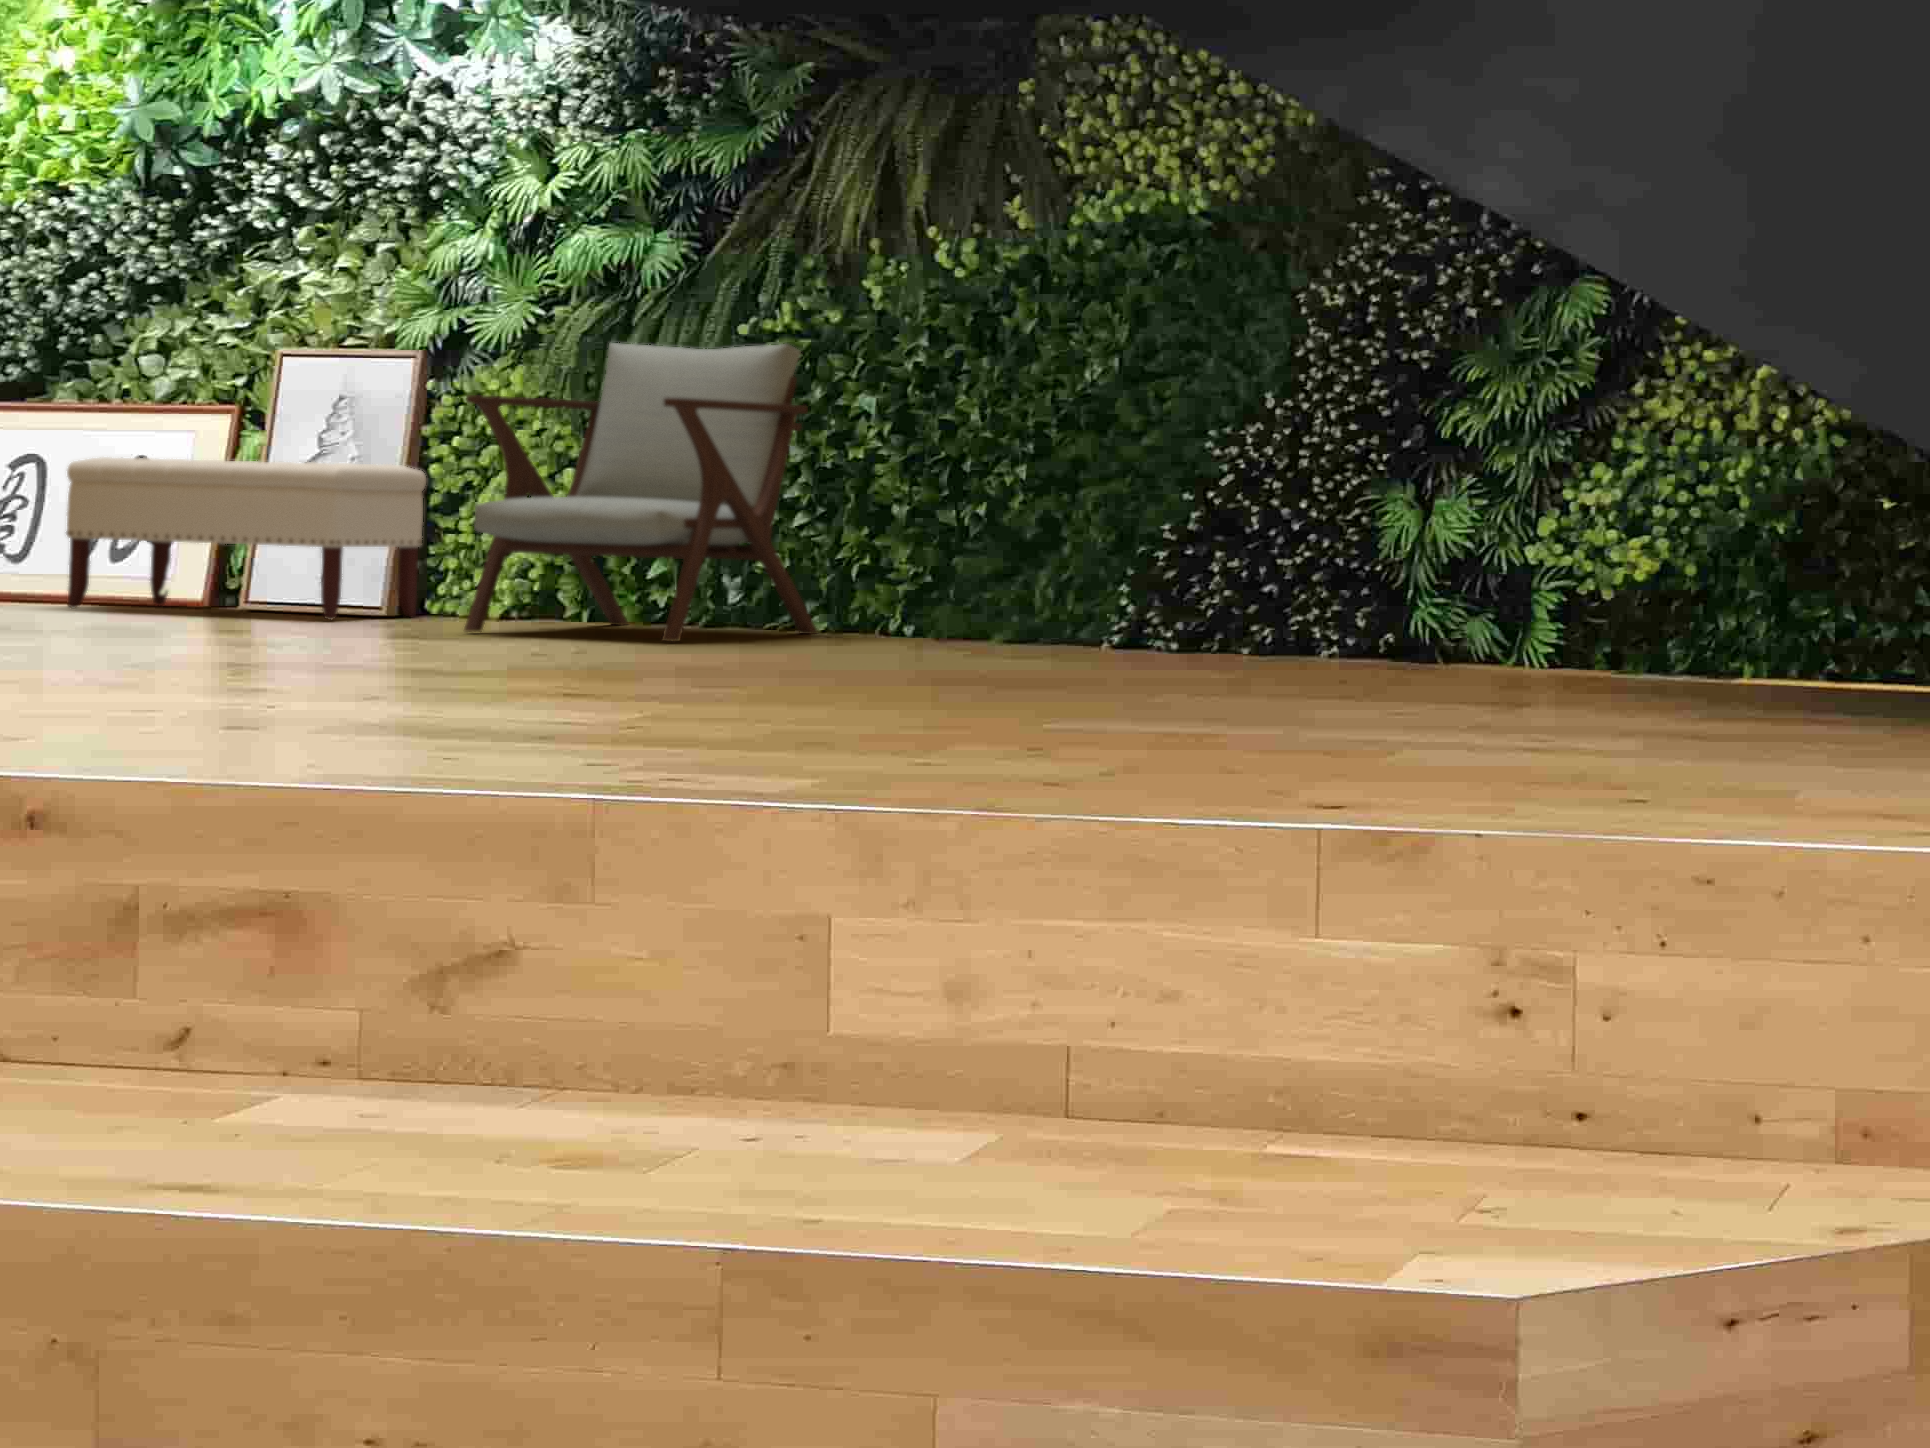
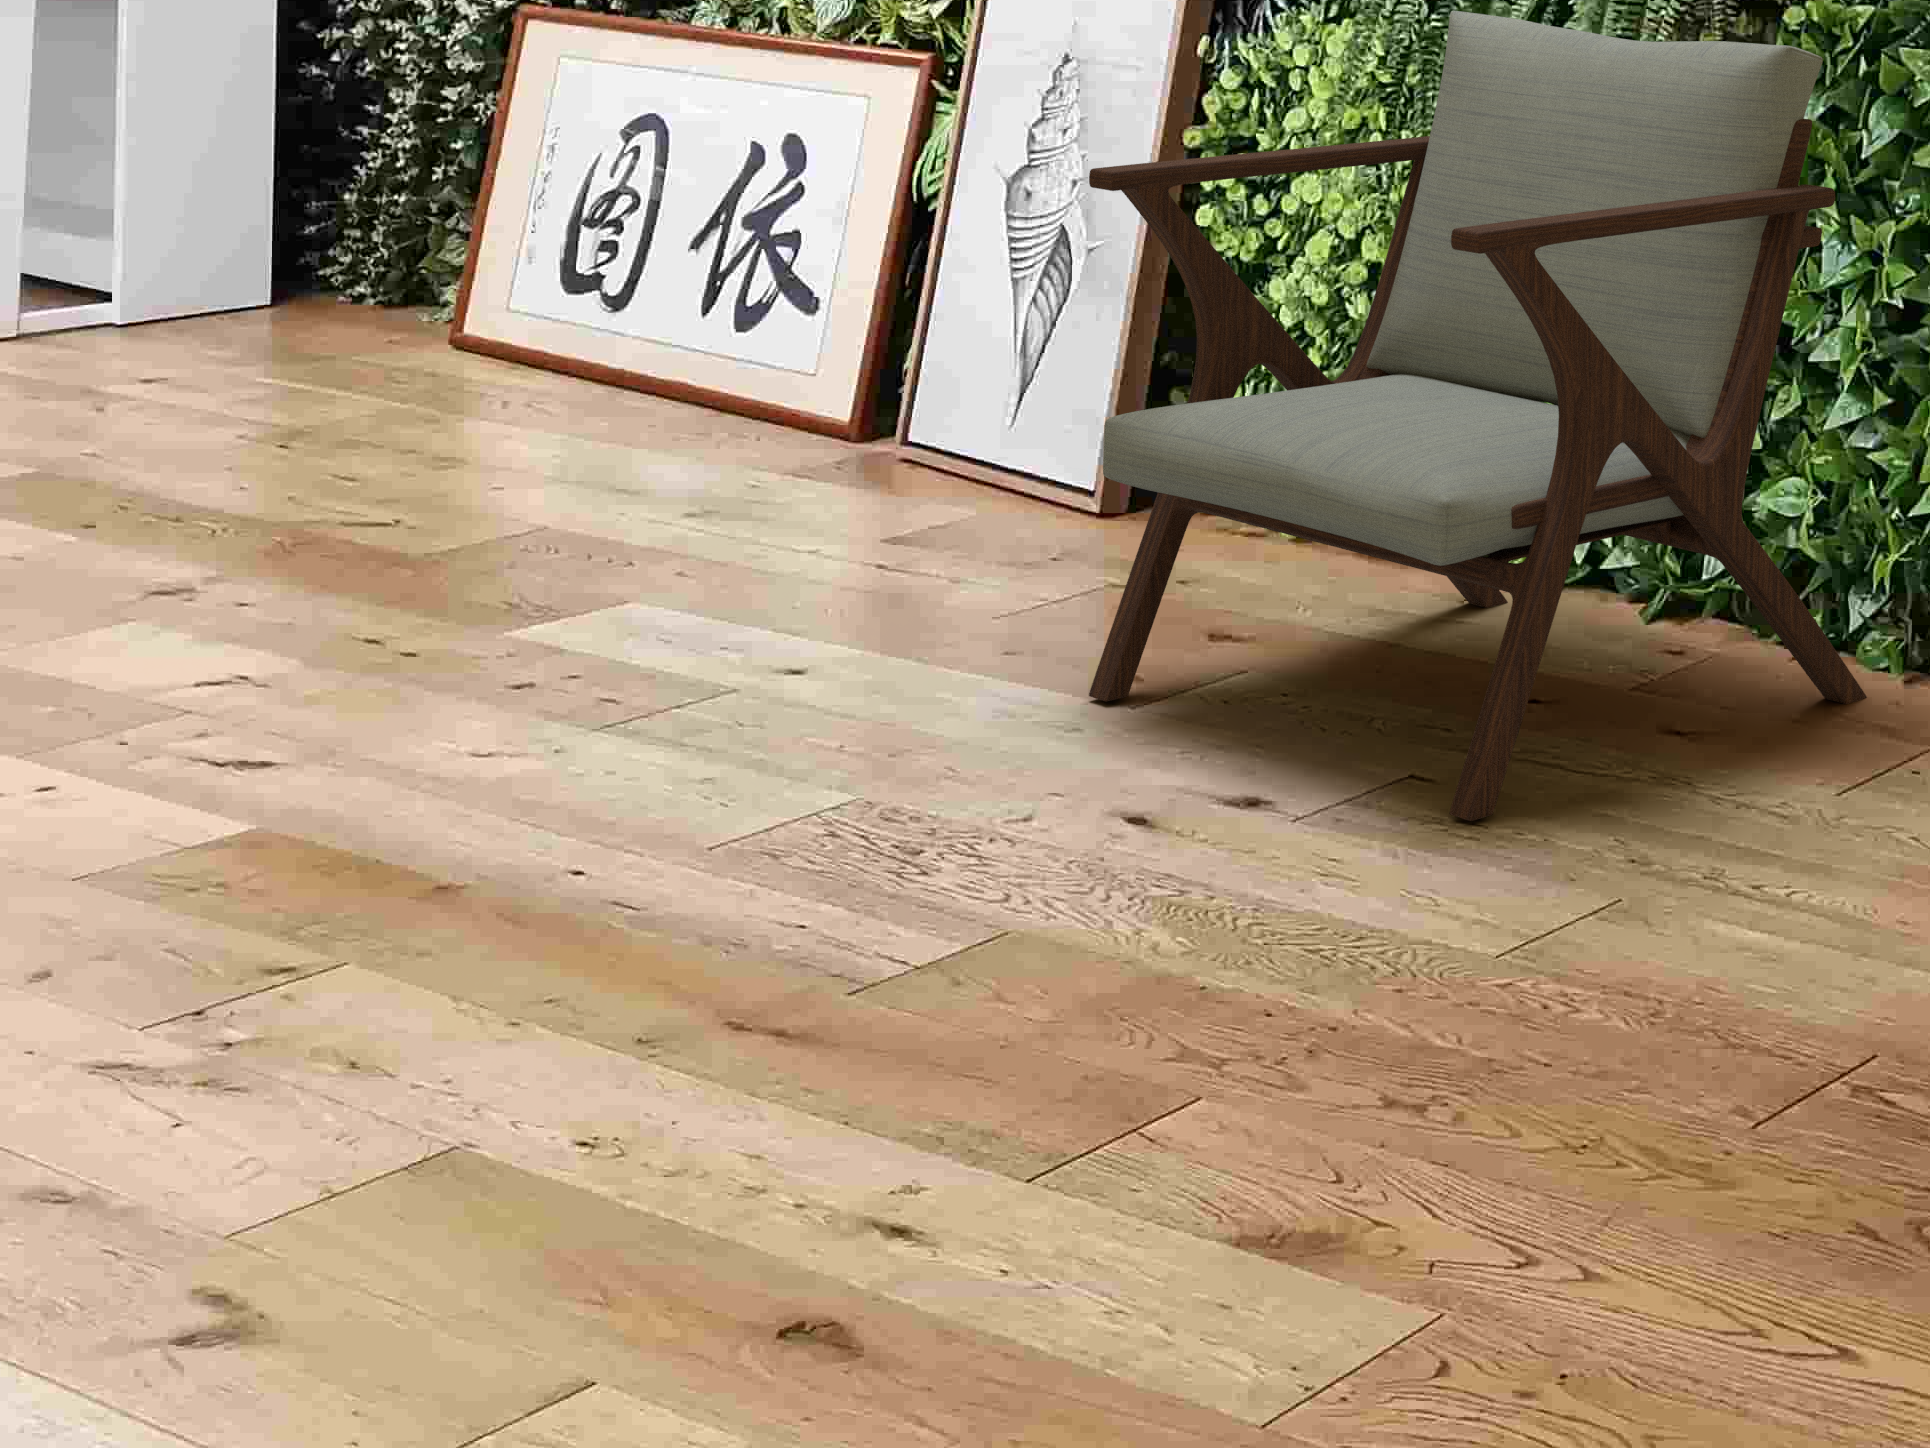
bench: present [66,457,426,620] -> none [556,166,1156,570]

